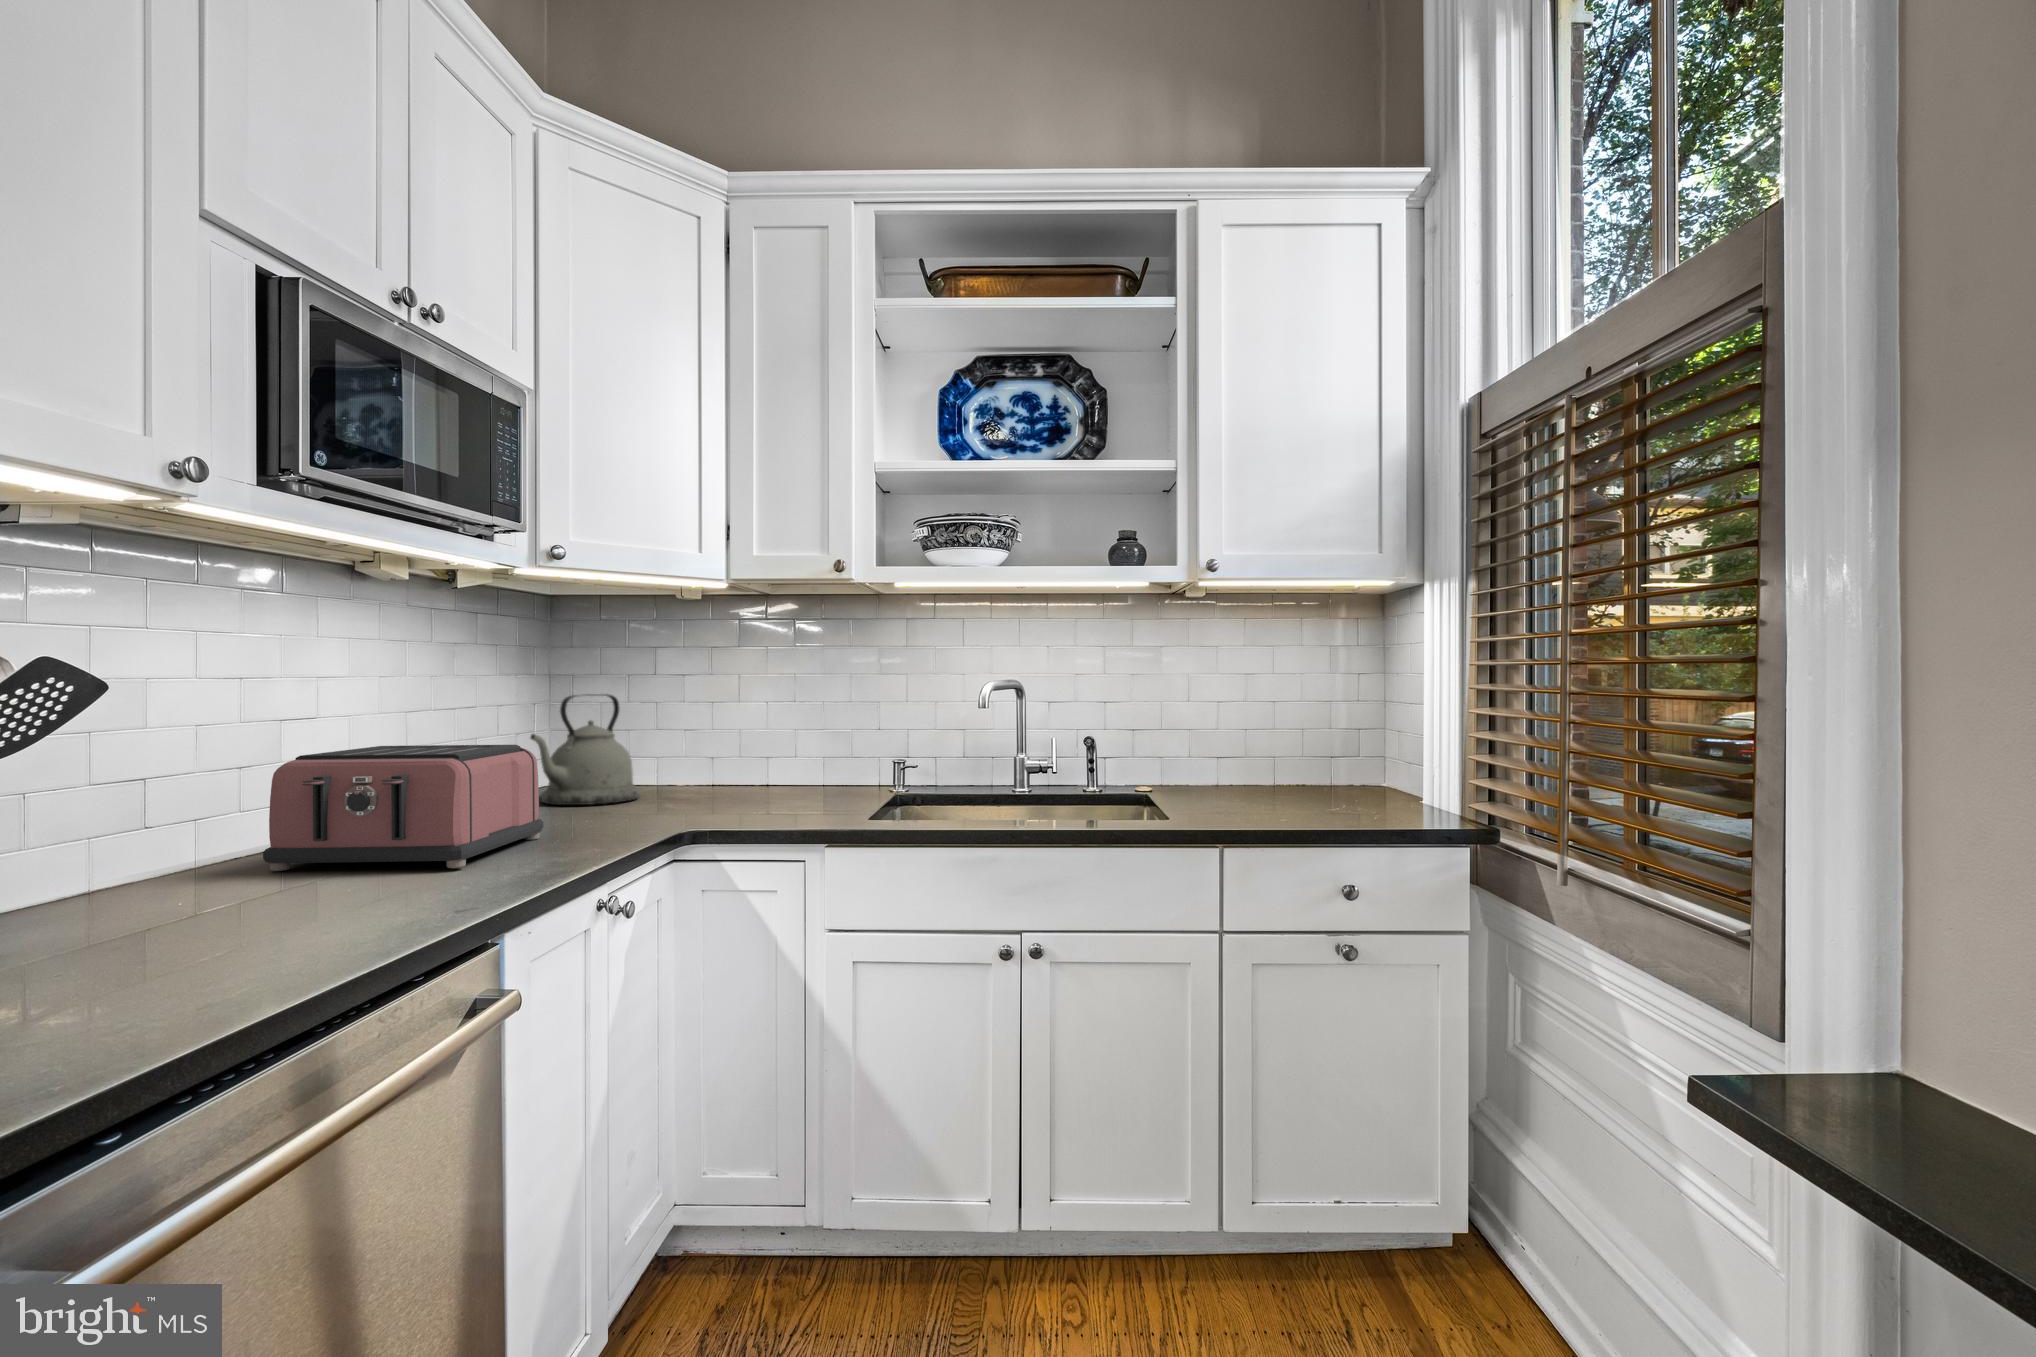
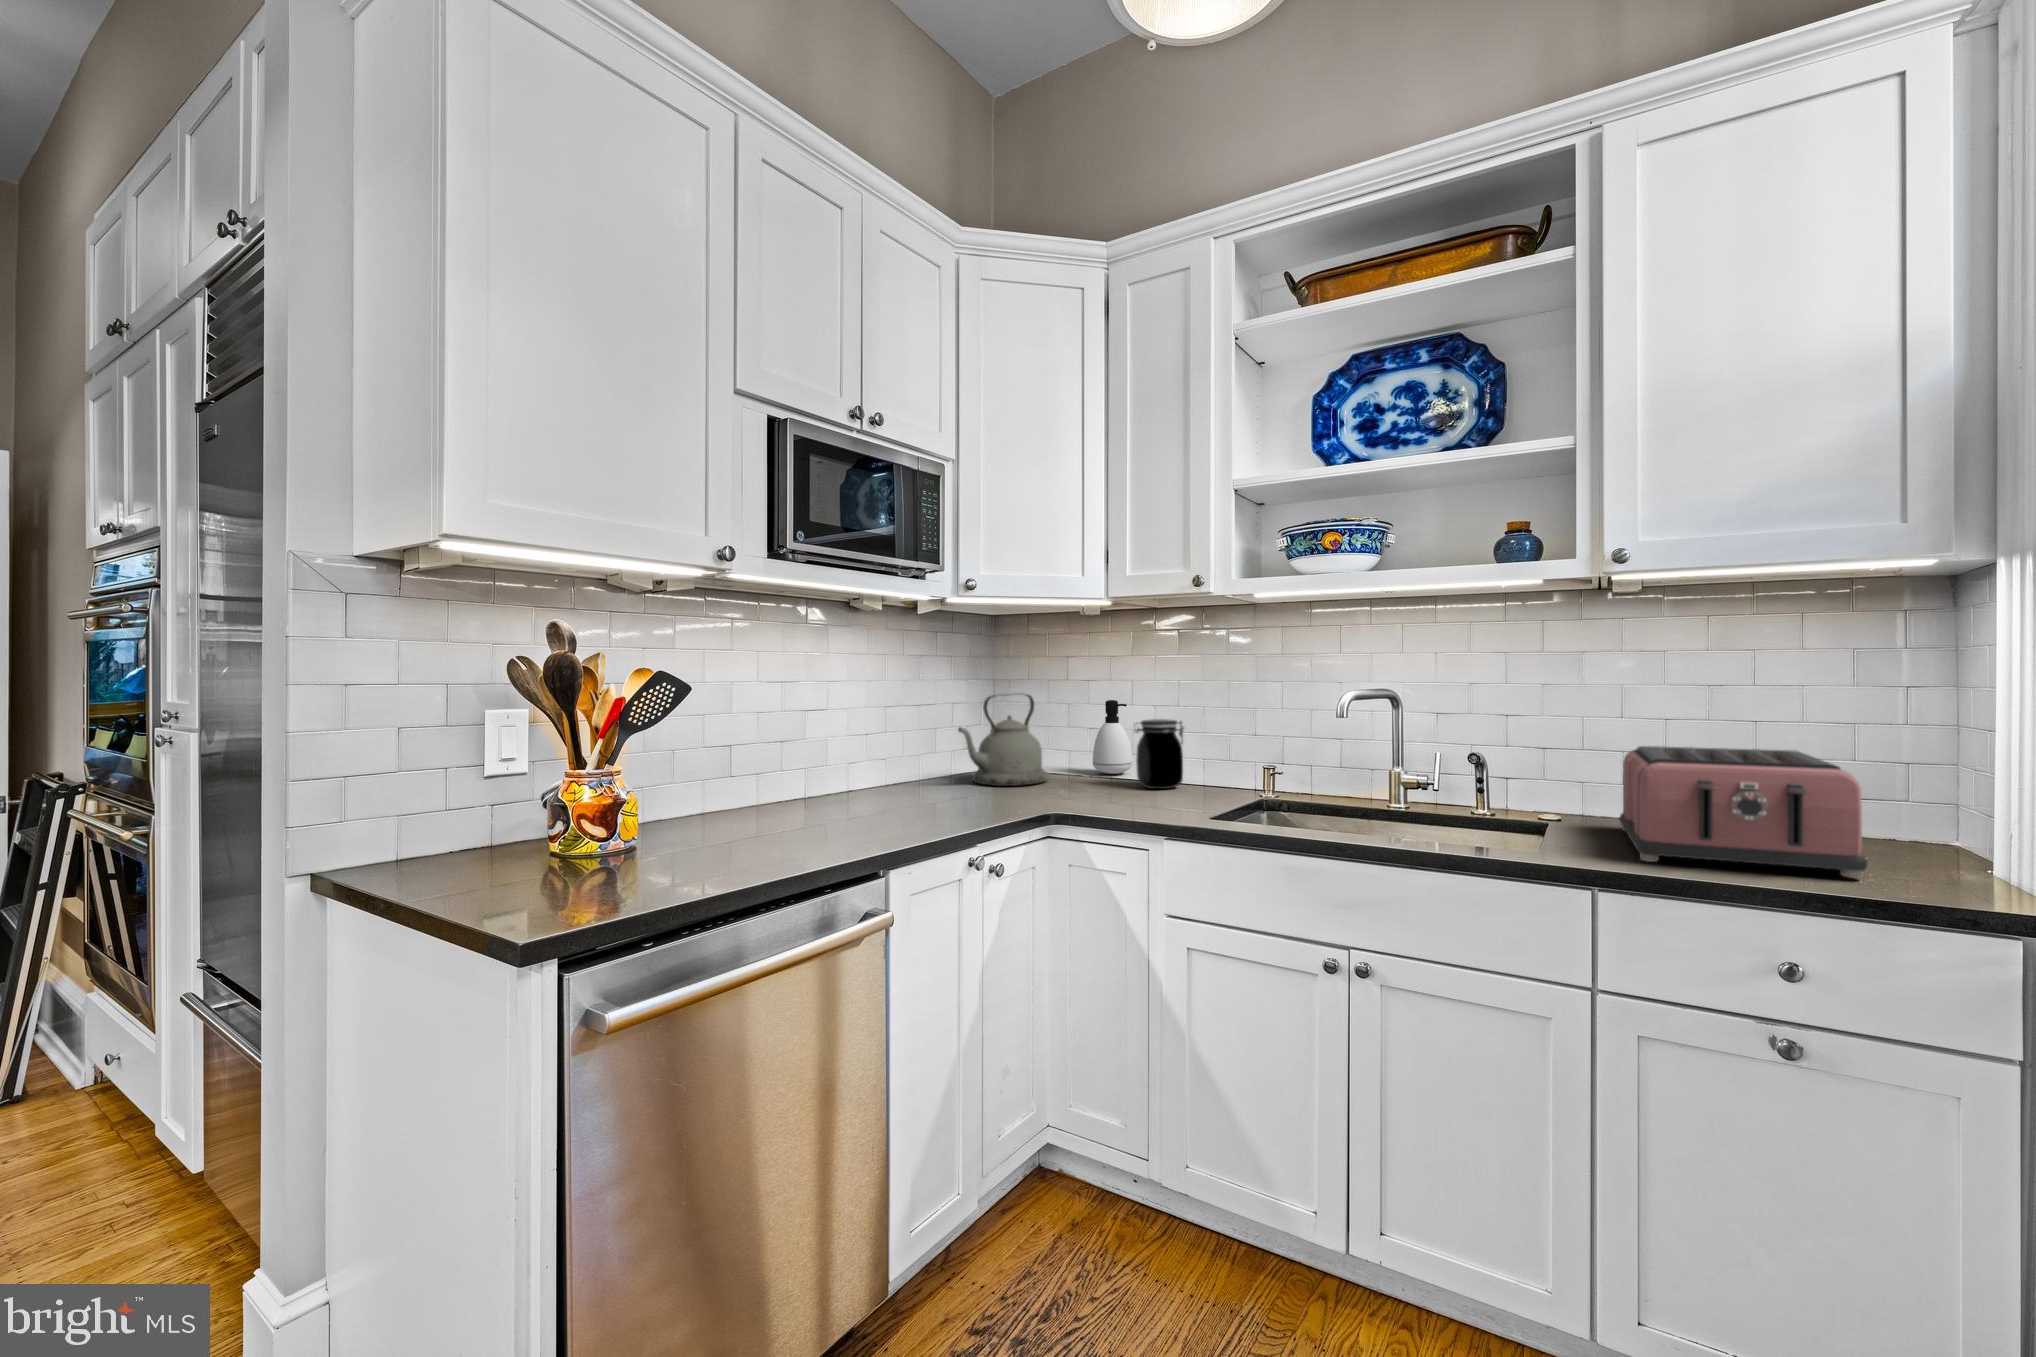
soap dispenser: none [687,703,734,787] -> present [1093,700,1132,774]
jar: none [750,721,807,797] -> present [1135,719,1184,789]
toaster: present [263,745,544,871] -> present [1619,746,1867,878]

